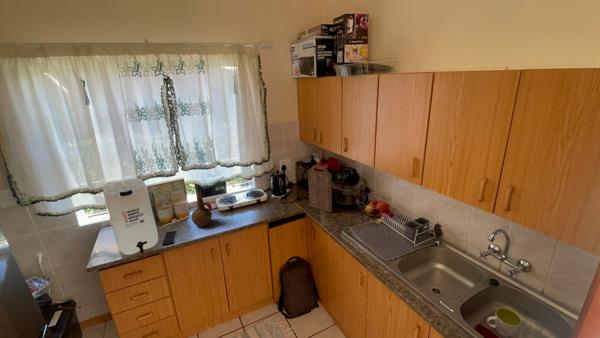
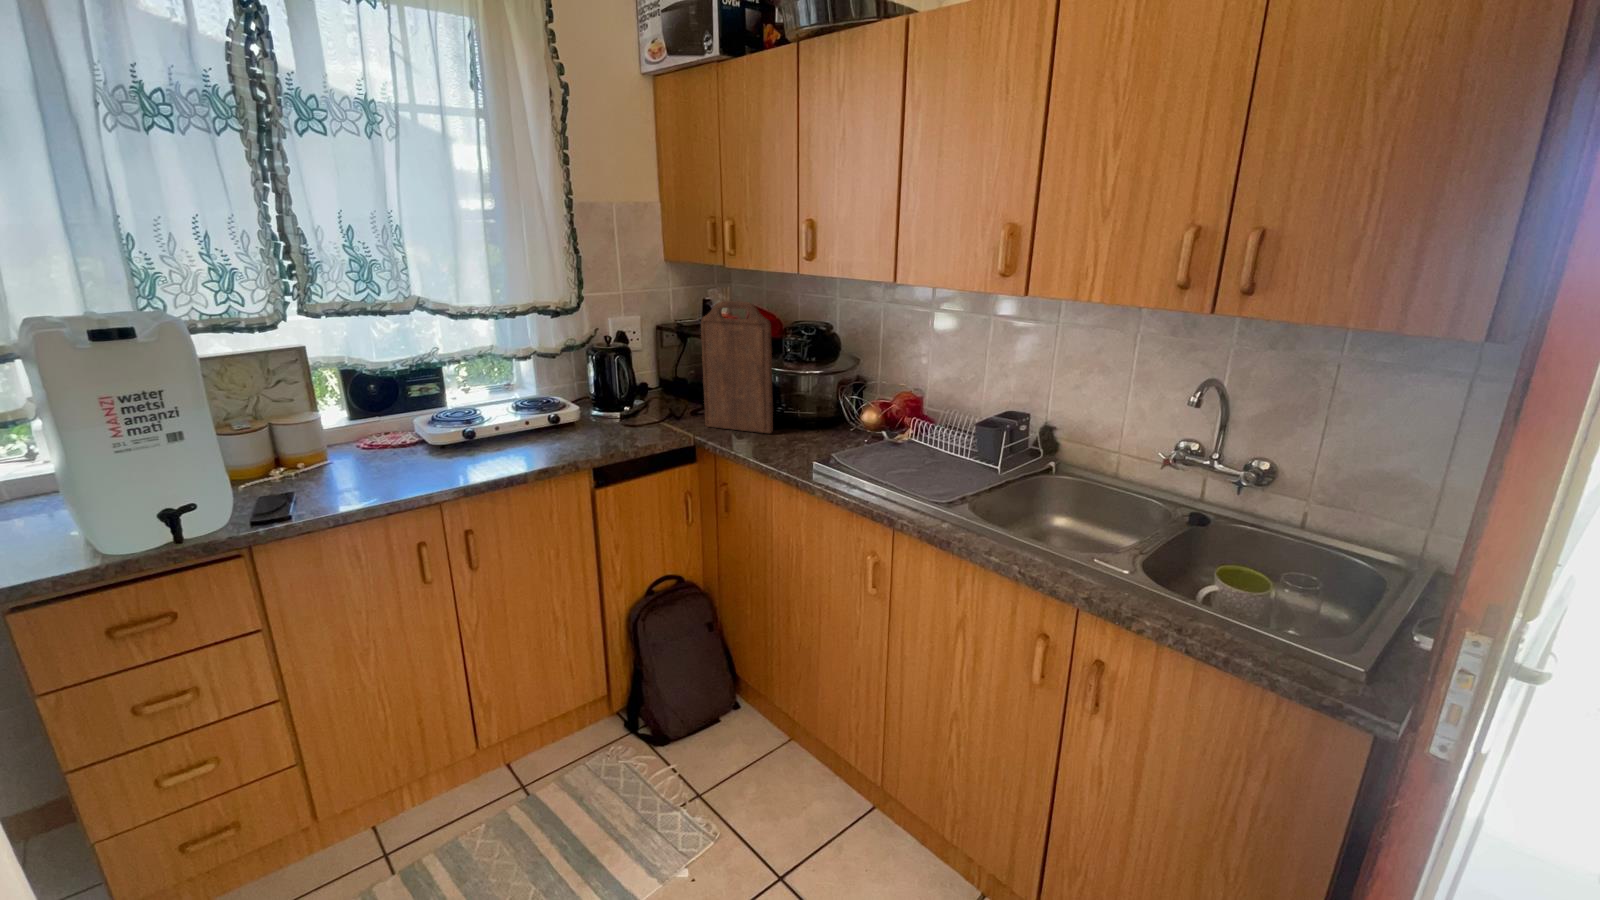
ceramic pitcher: present [191,191,212,227] -> none [345,369,414,482]

